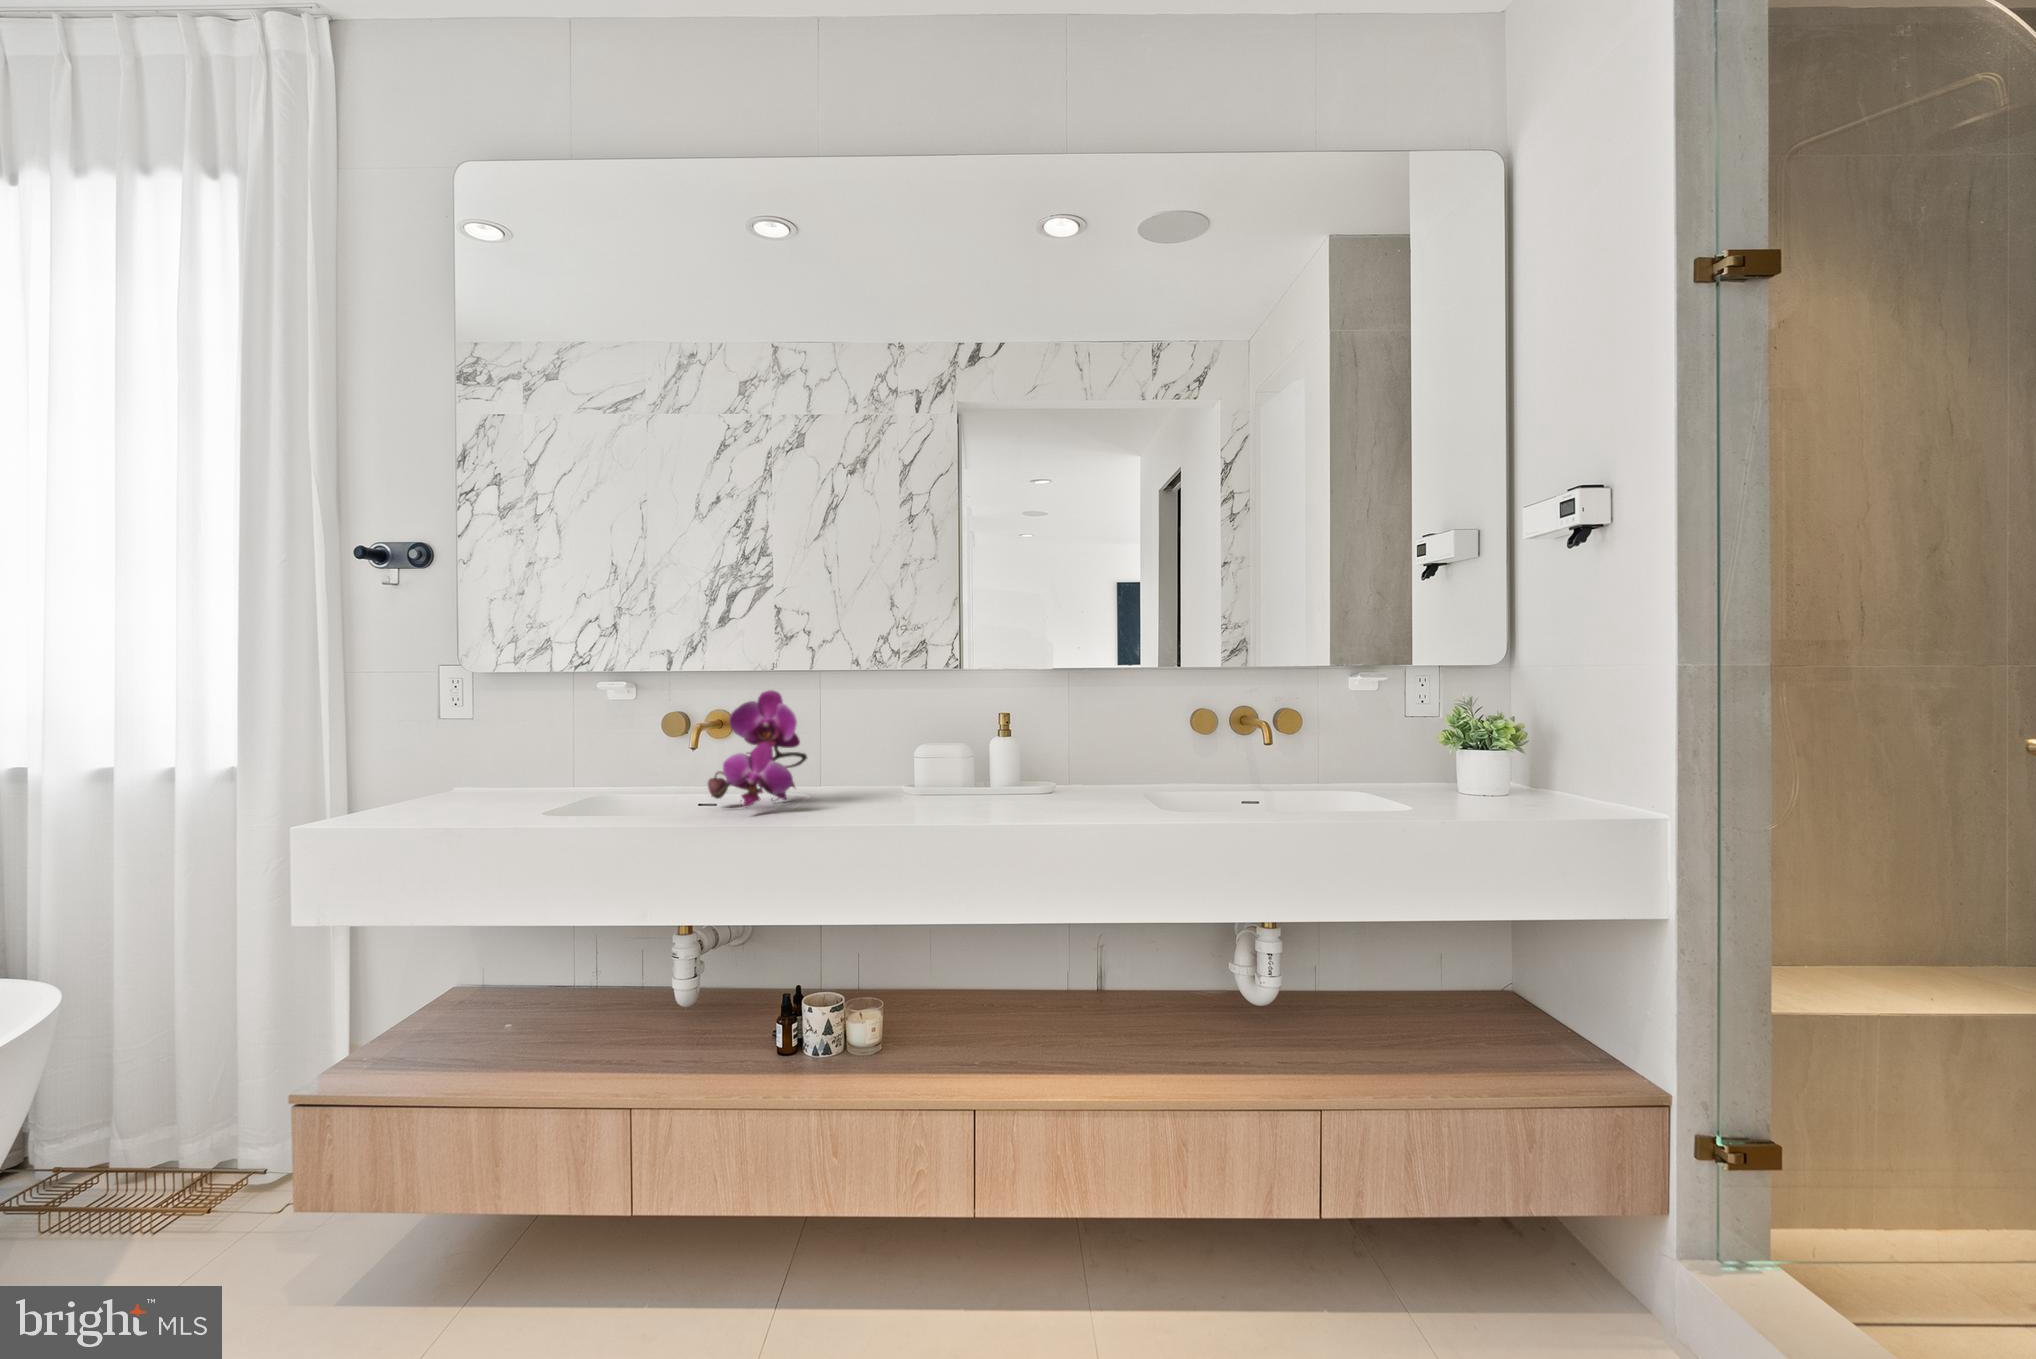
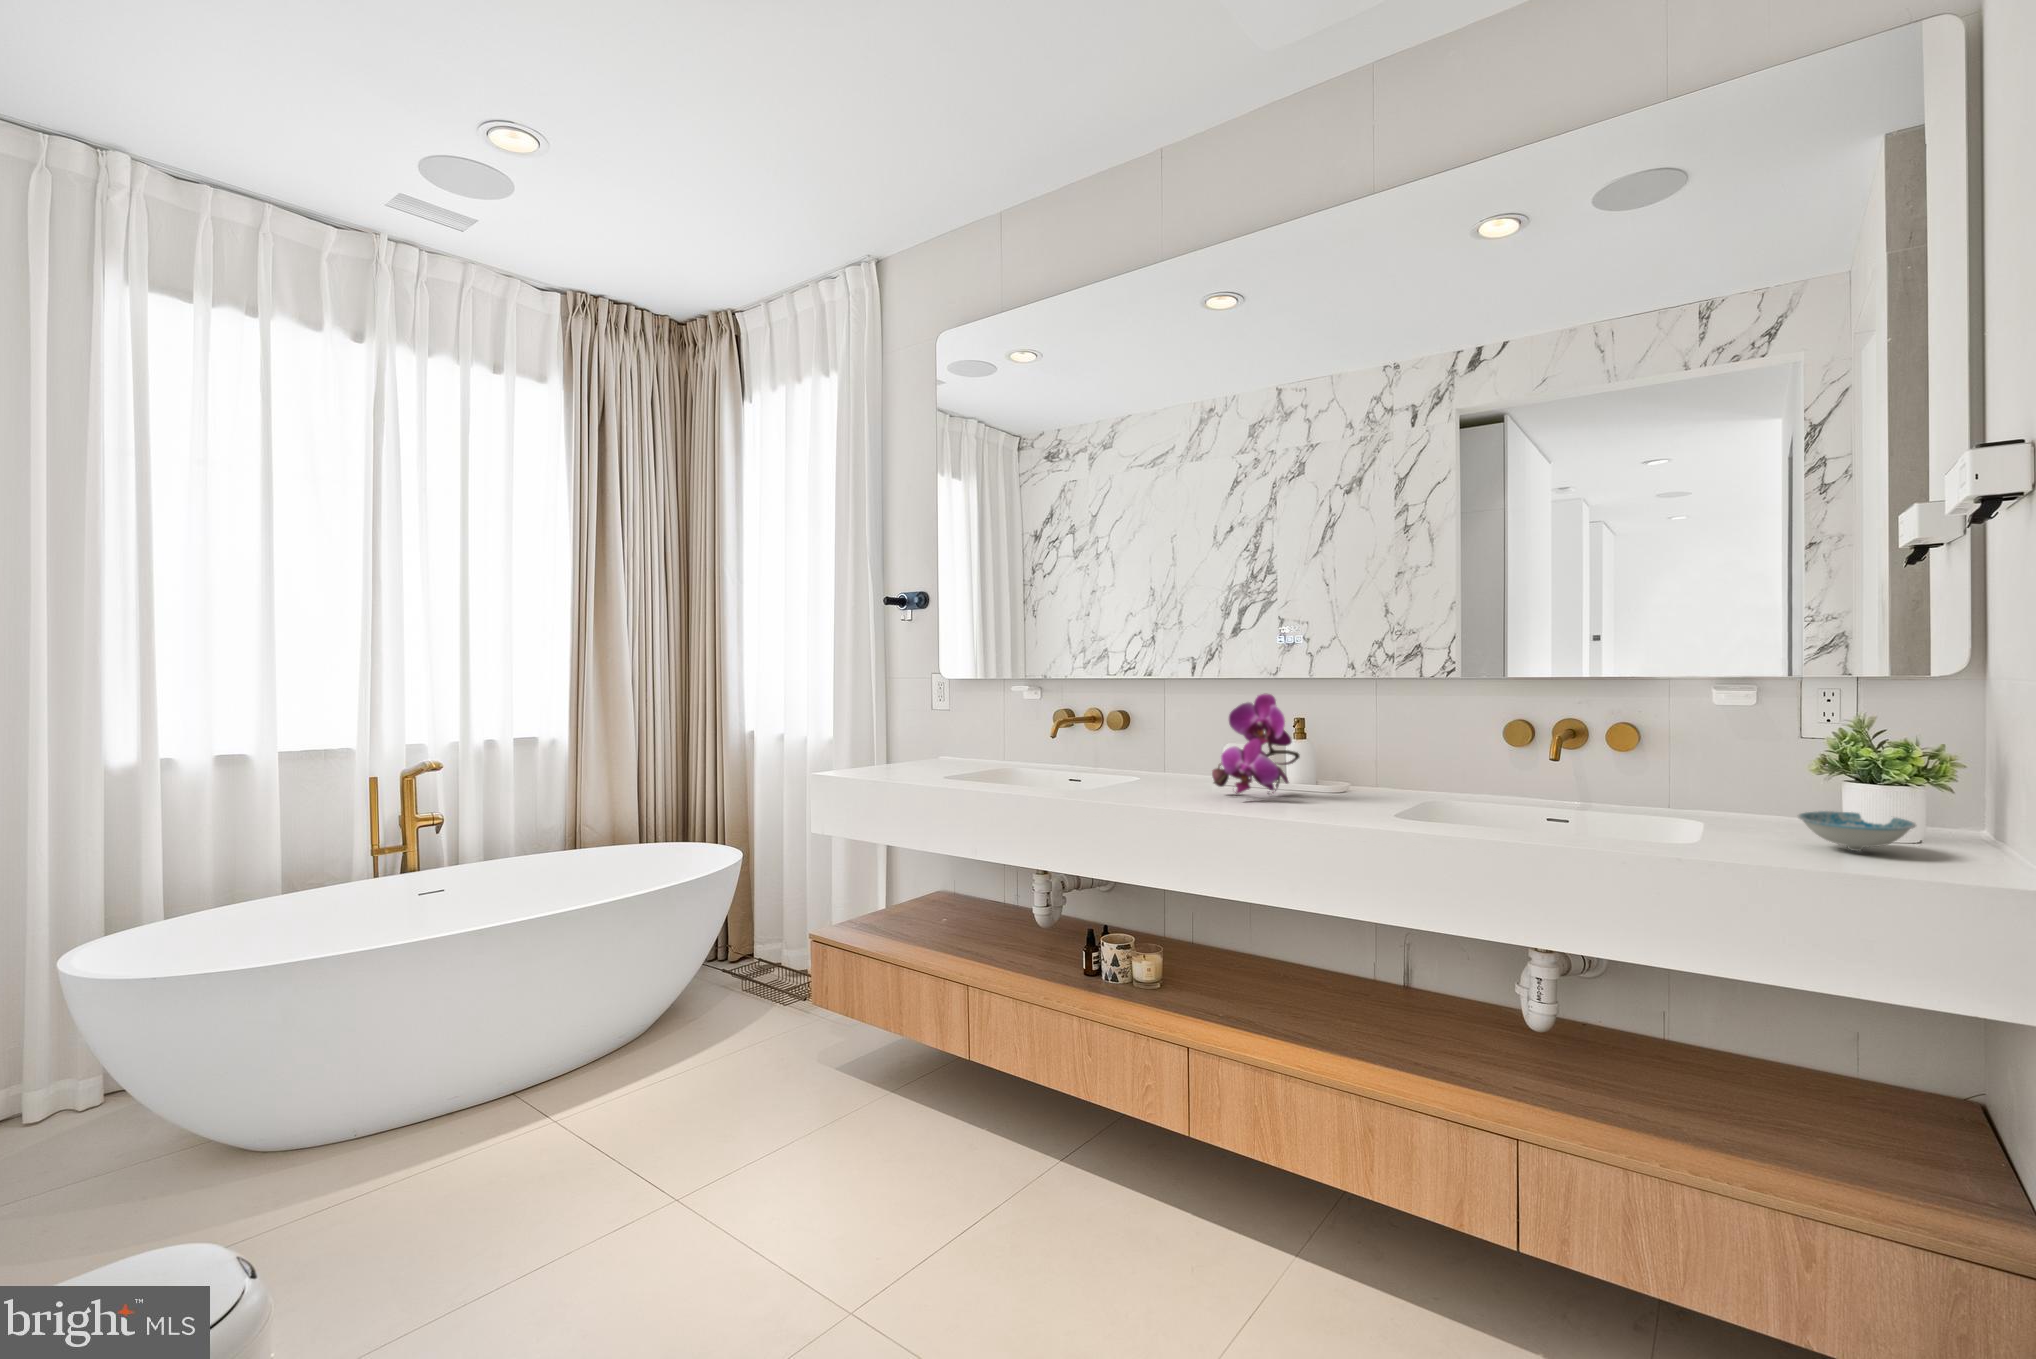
ceramic bowl: none [1239,780,1314,812] -> present [1798,811,1916,851]

